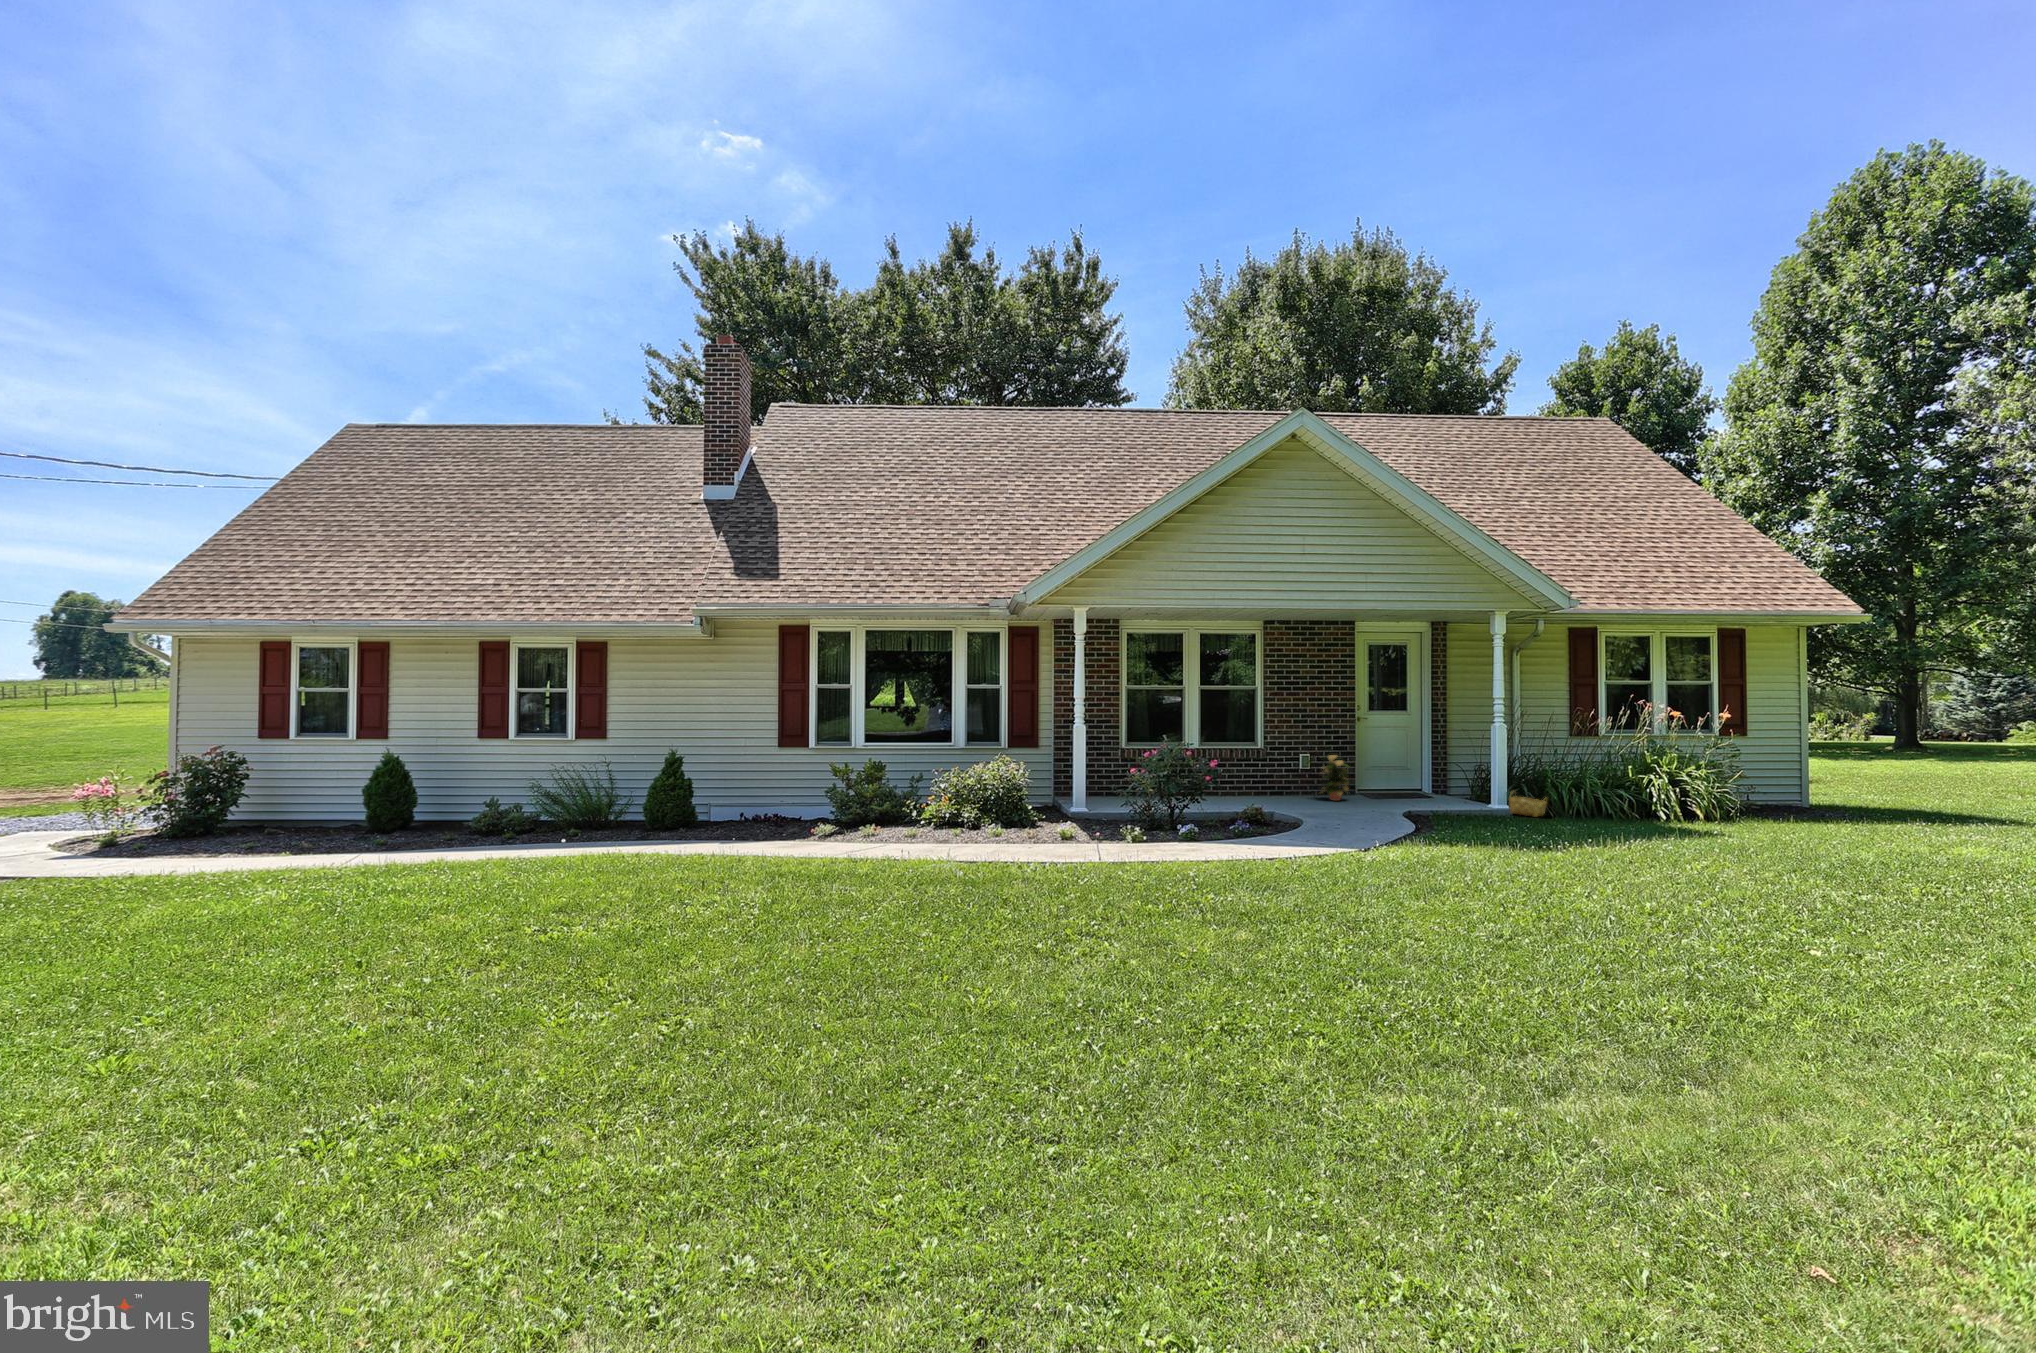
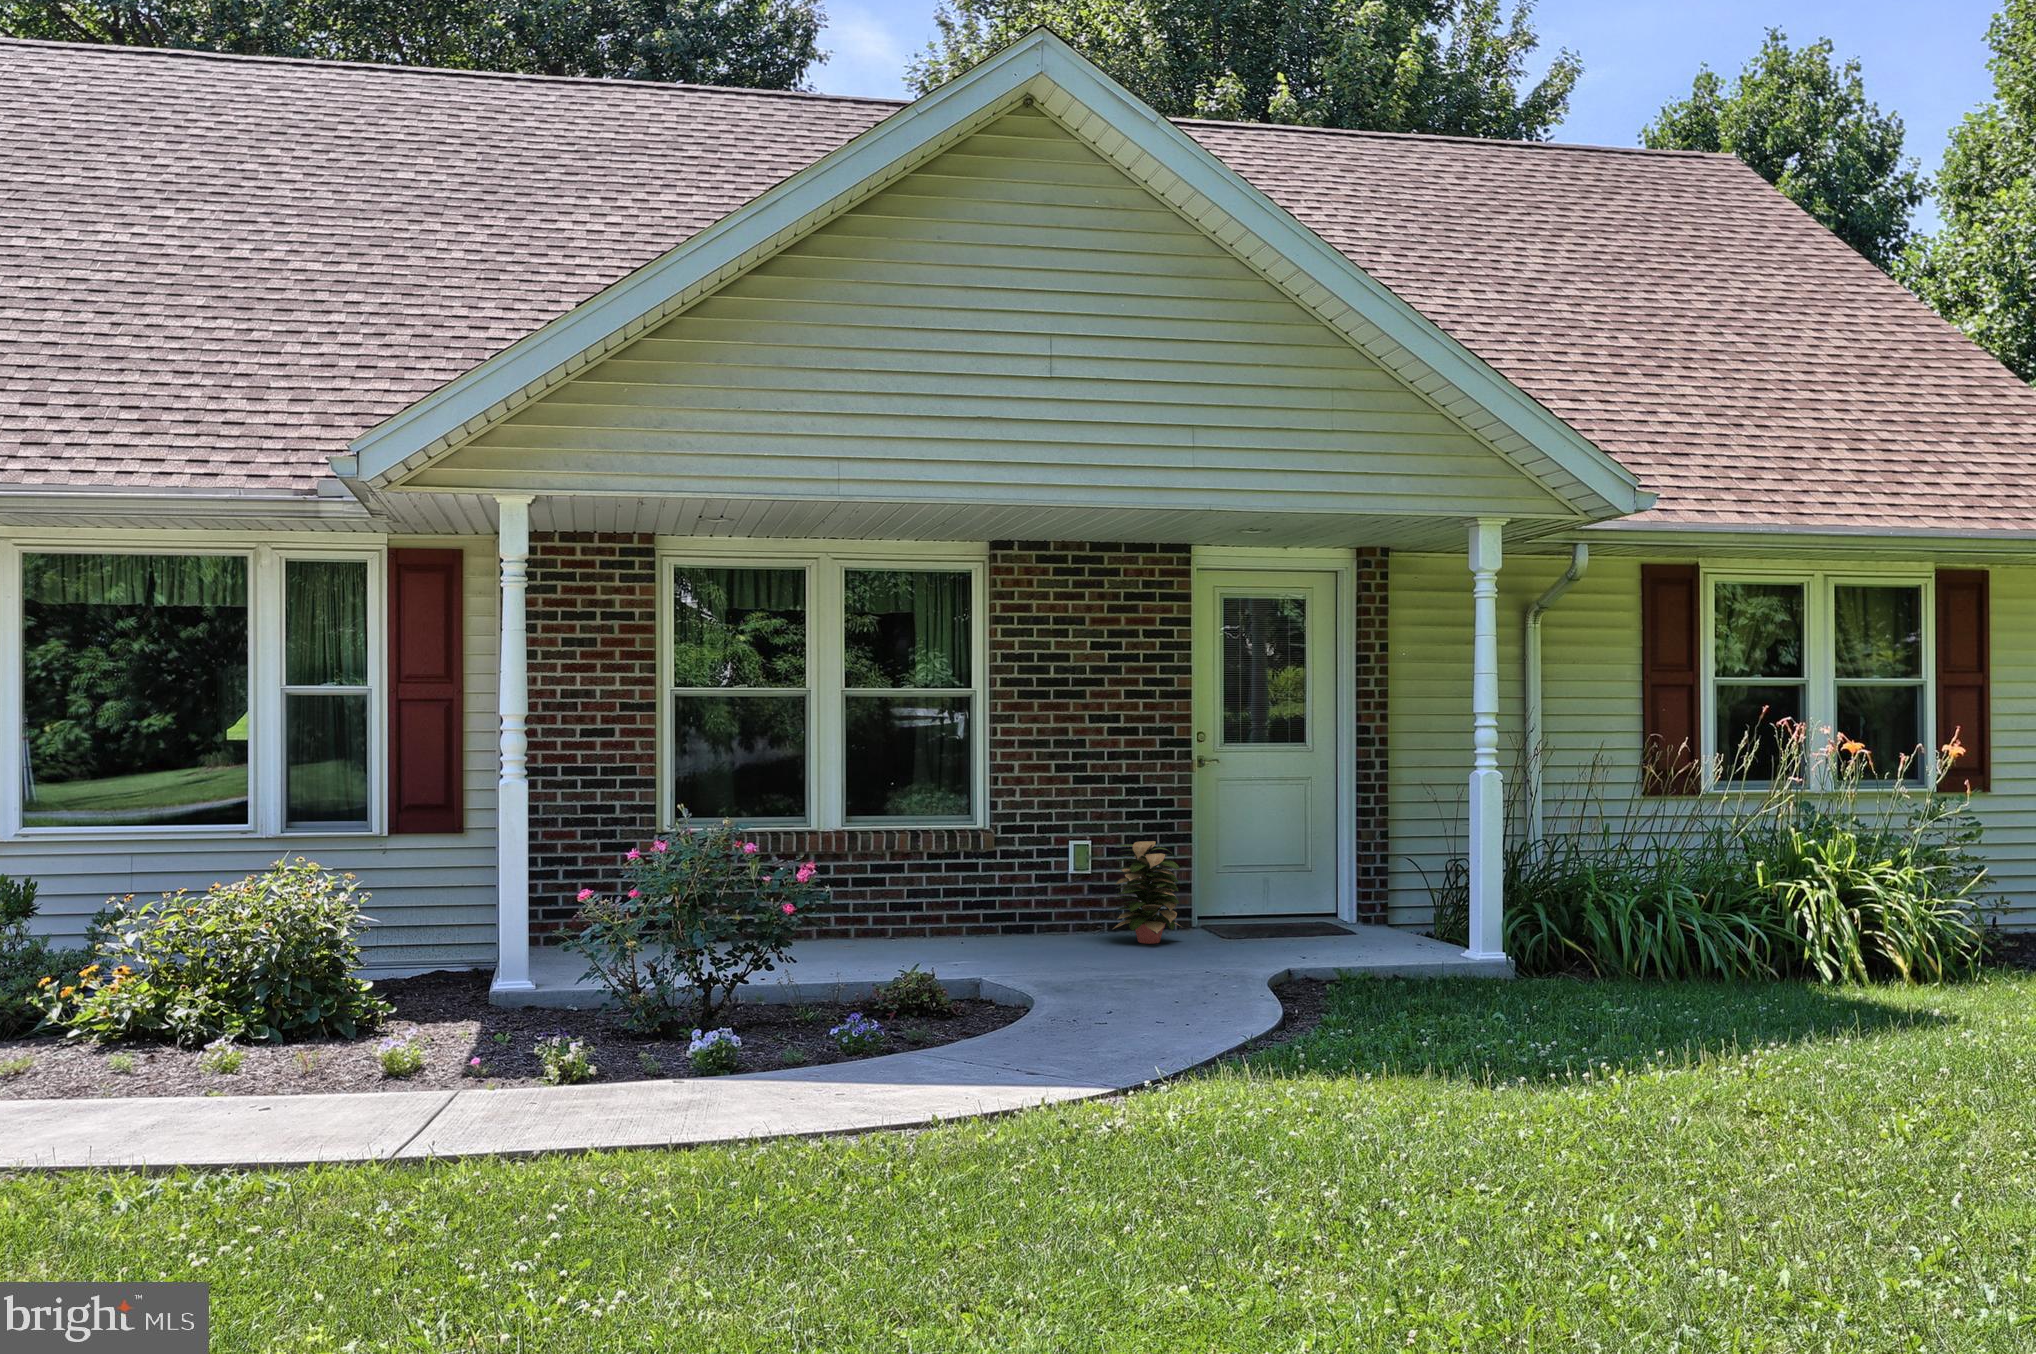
woven basket: present [1509,796,1547,817] -> none [1504,921,1586,982]

